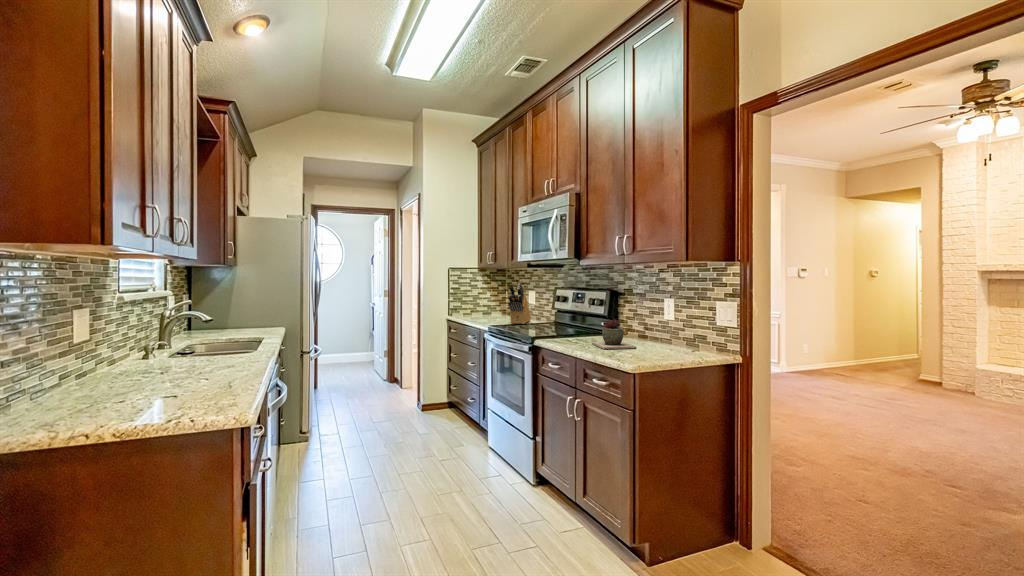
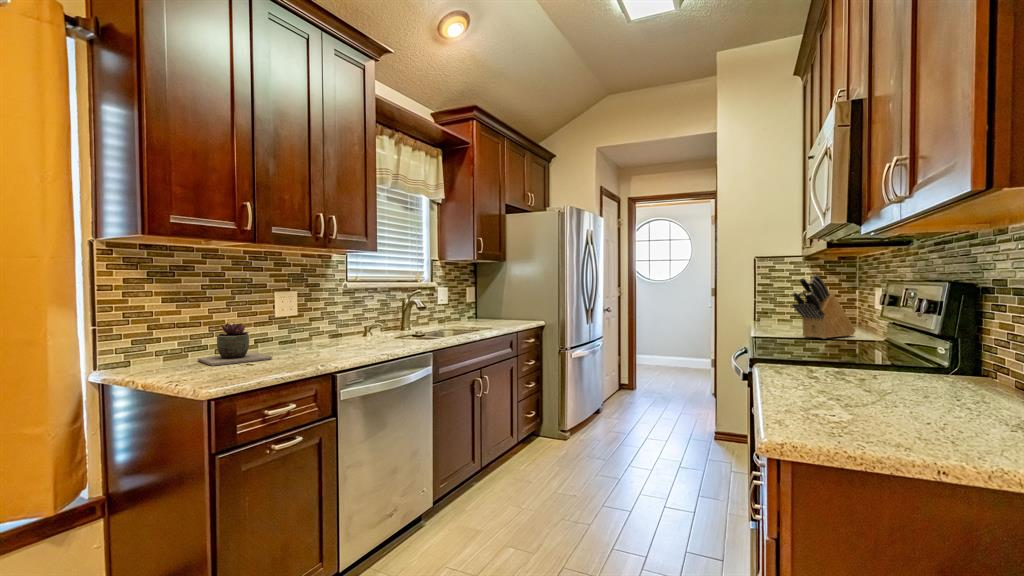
succulent plant: present [592,319,636,349] -> present [198,323,272,366]

